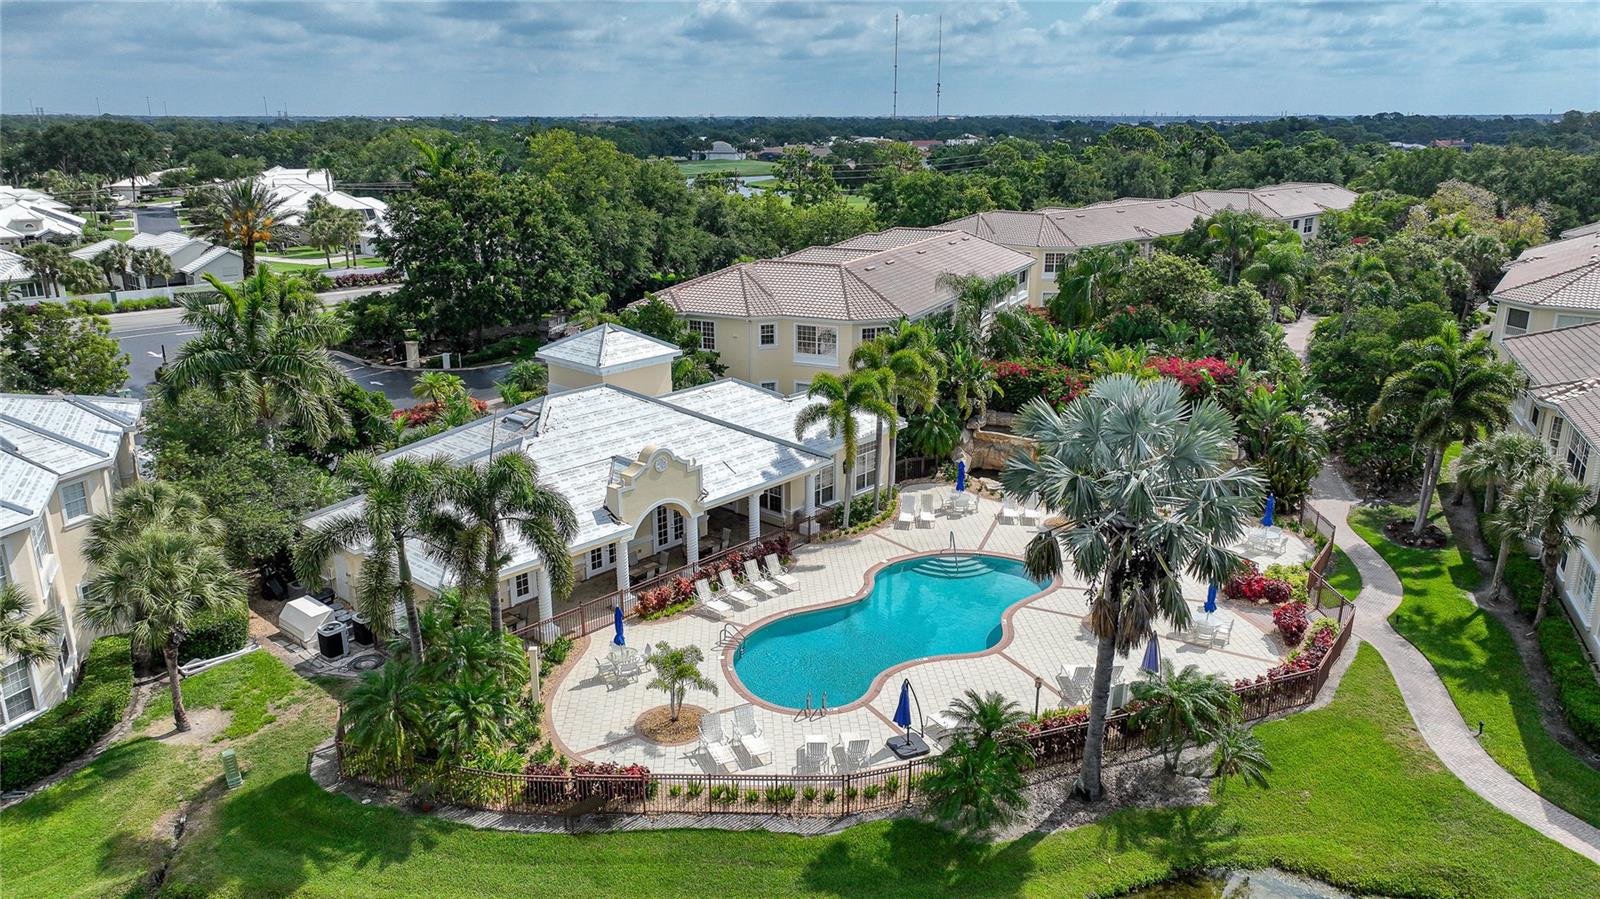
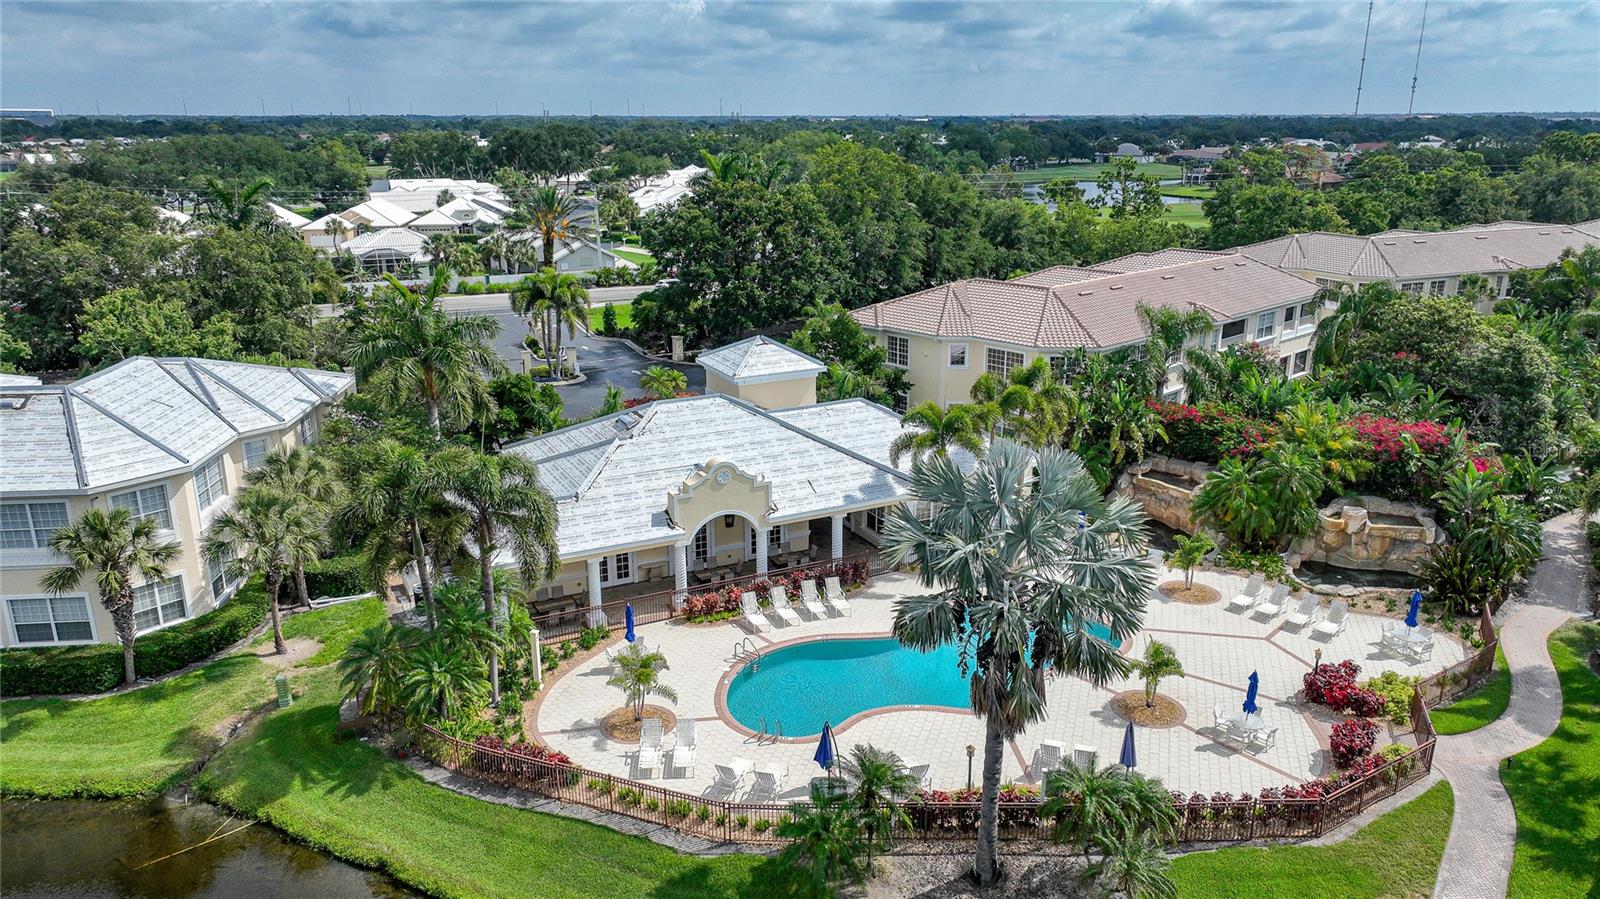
bench: present [563,795,606,835] -> present [337,716,373,744]

